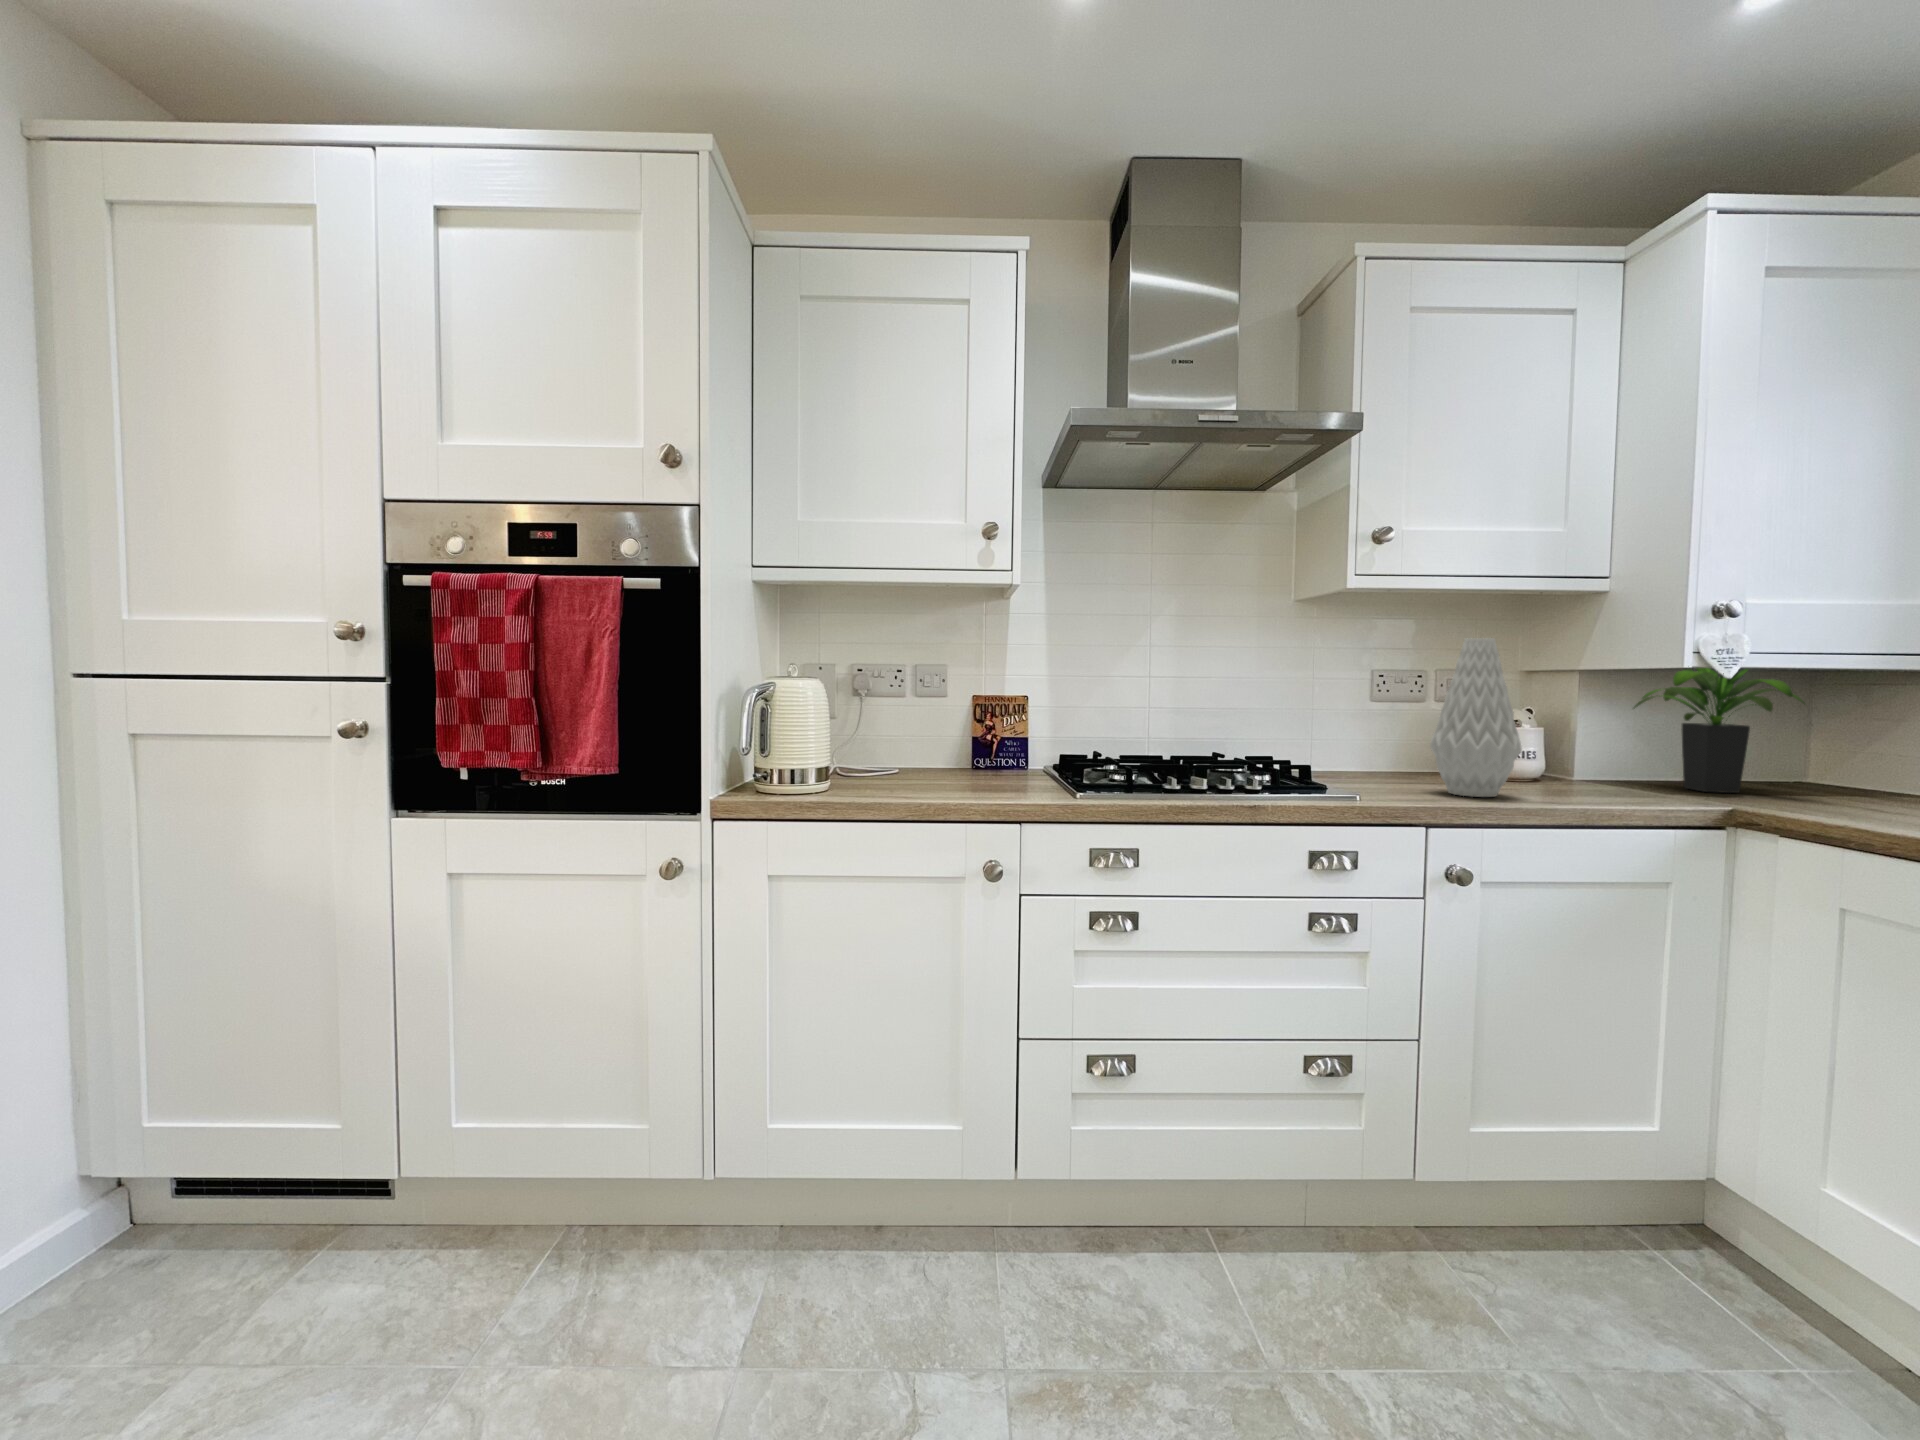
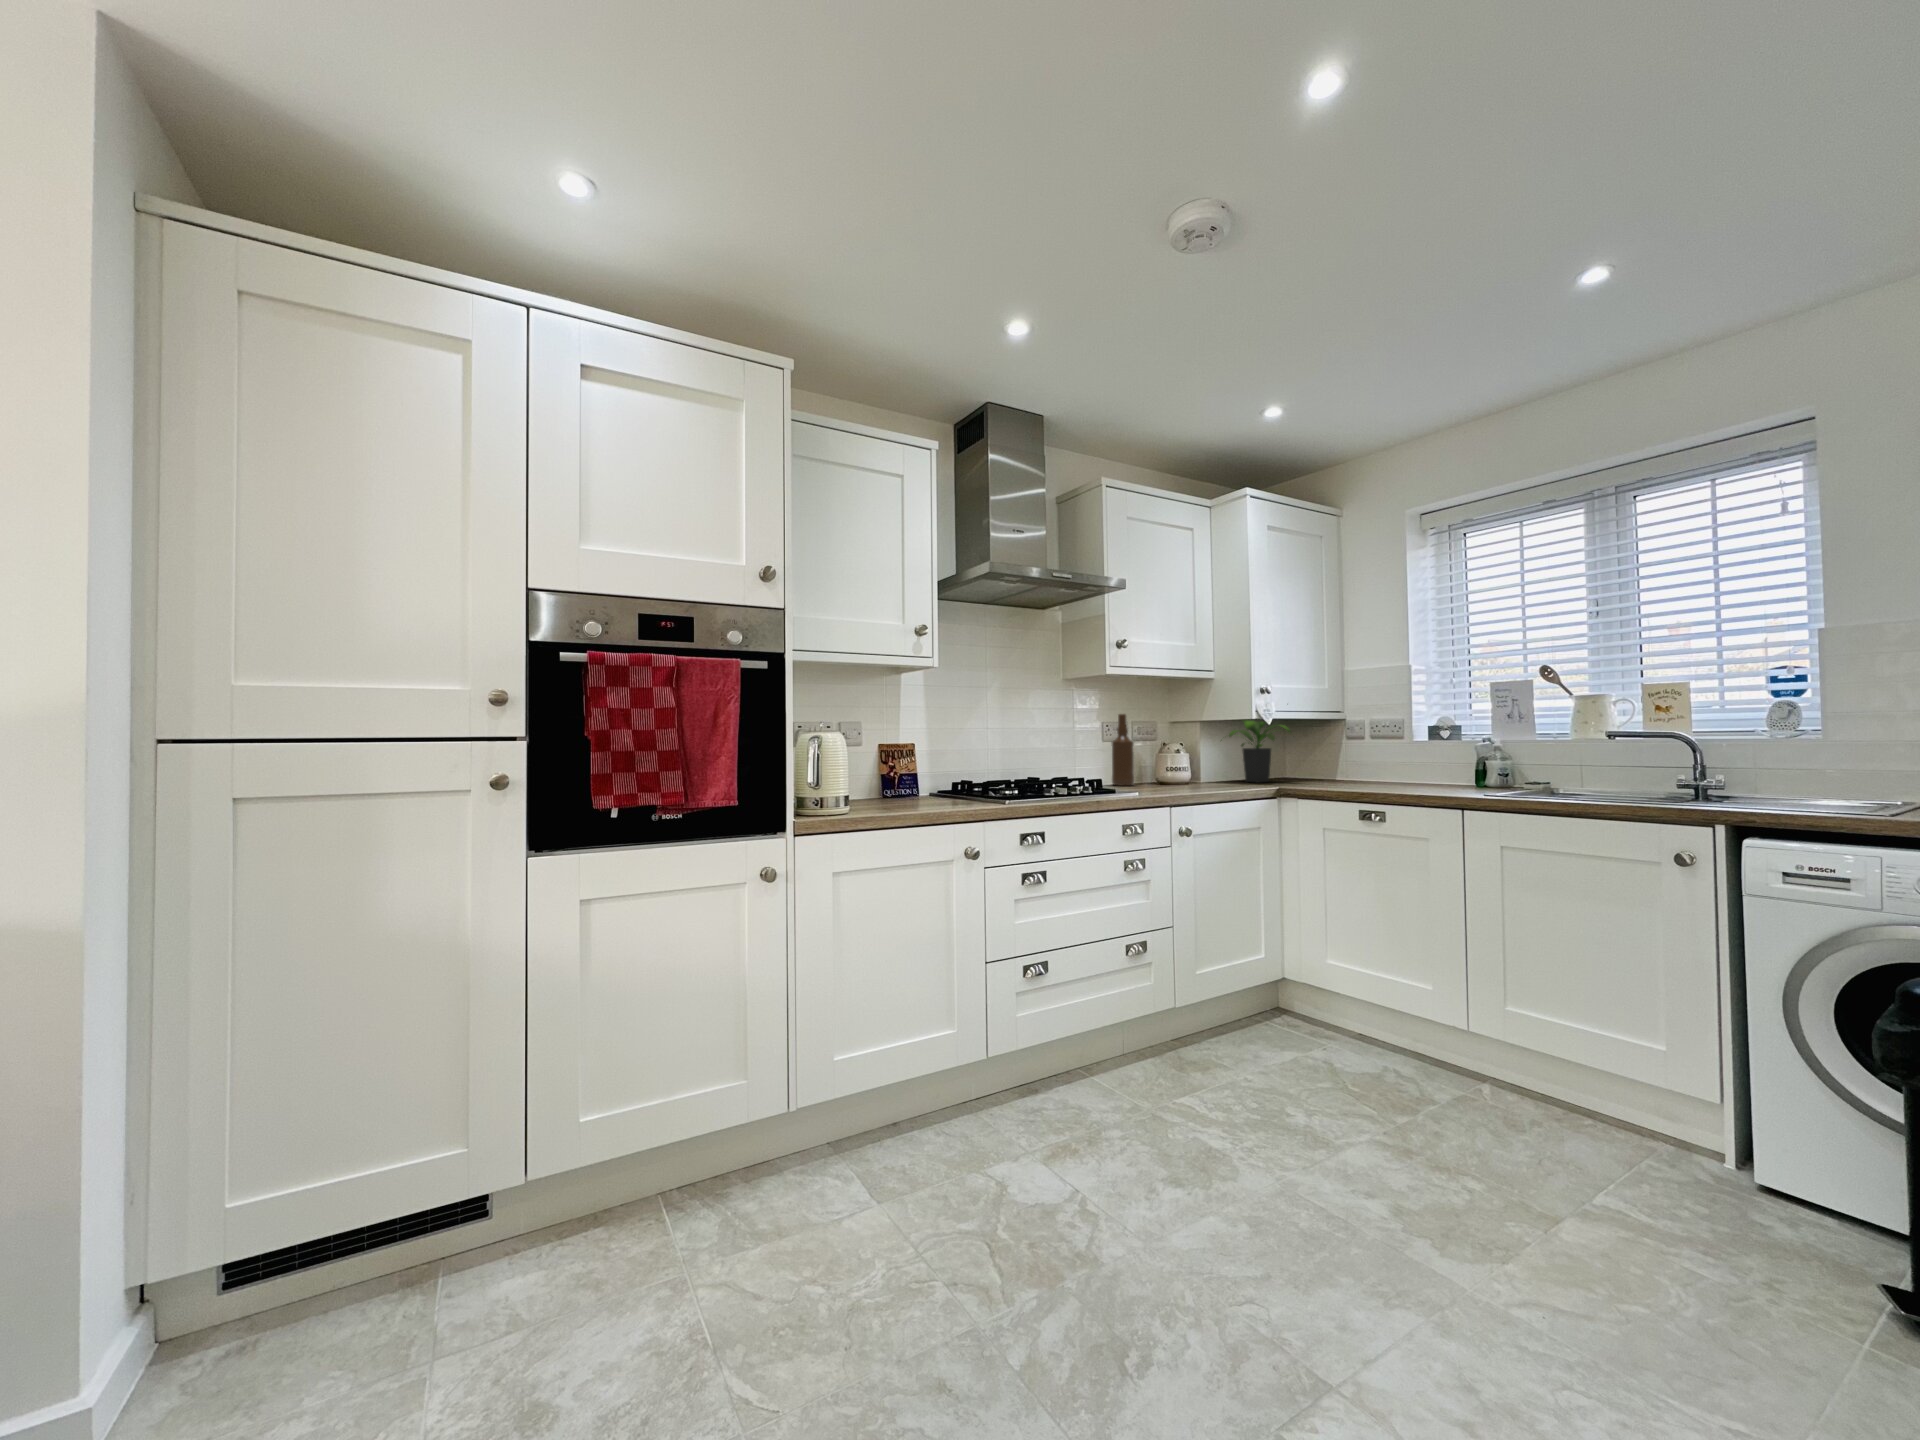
vase: present [1430,638,1522,797] -> none [1158,705,1203,790]
bottle: none [1368,654,1413,779] -> present [1111,714,1134,786]

